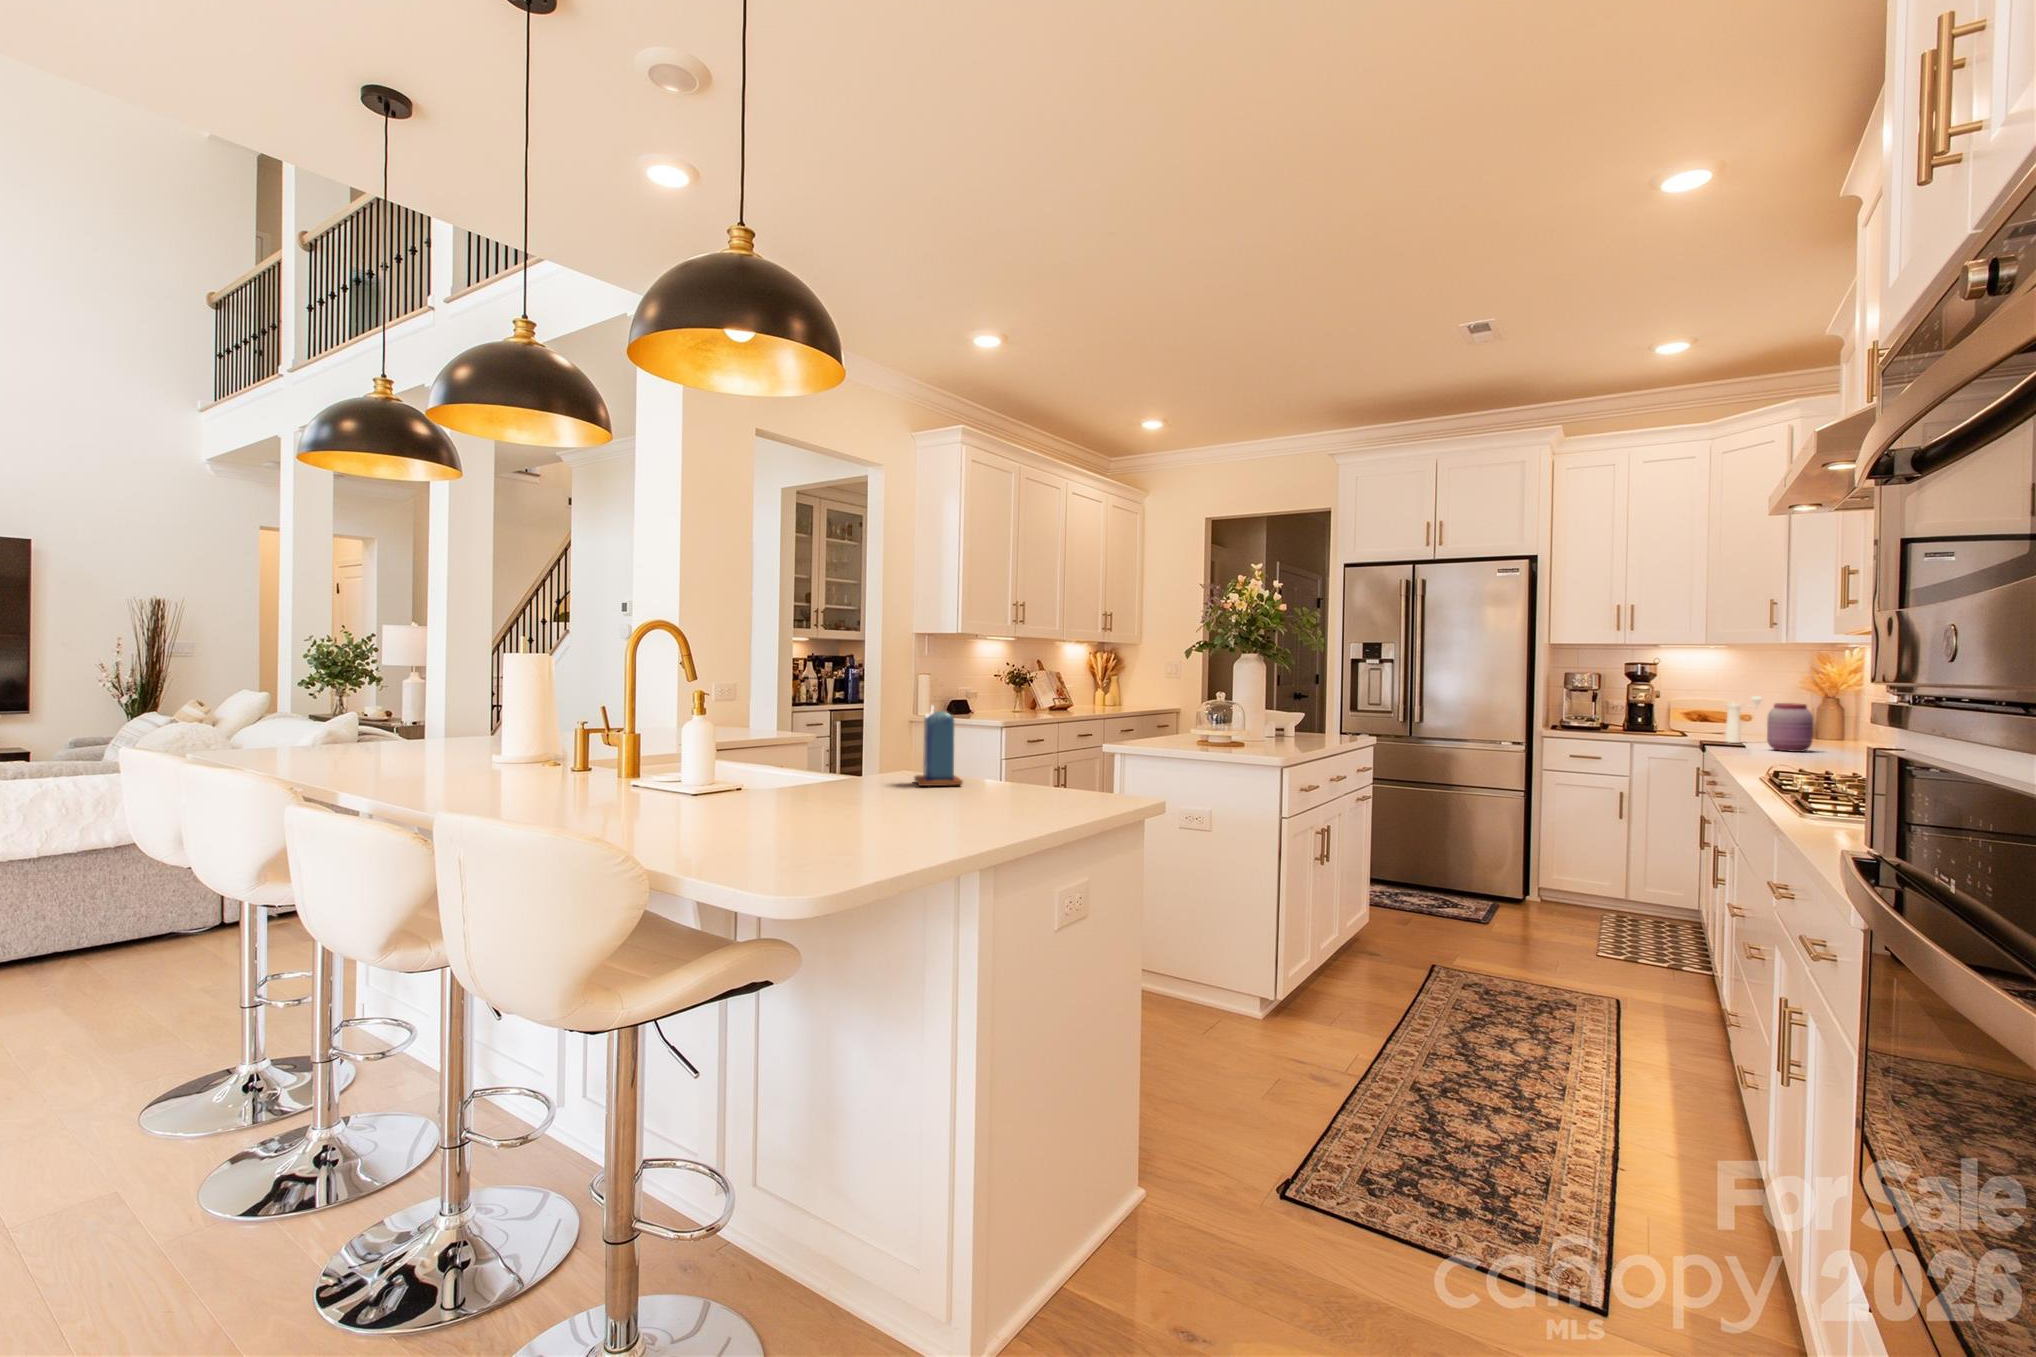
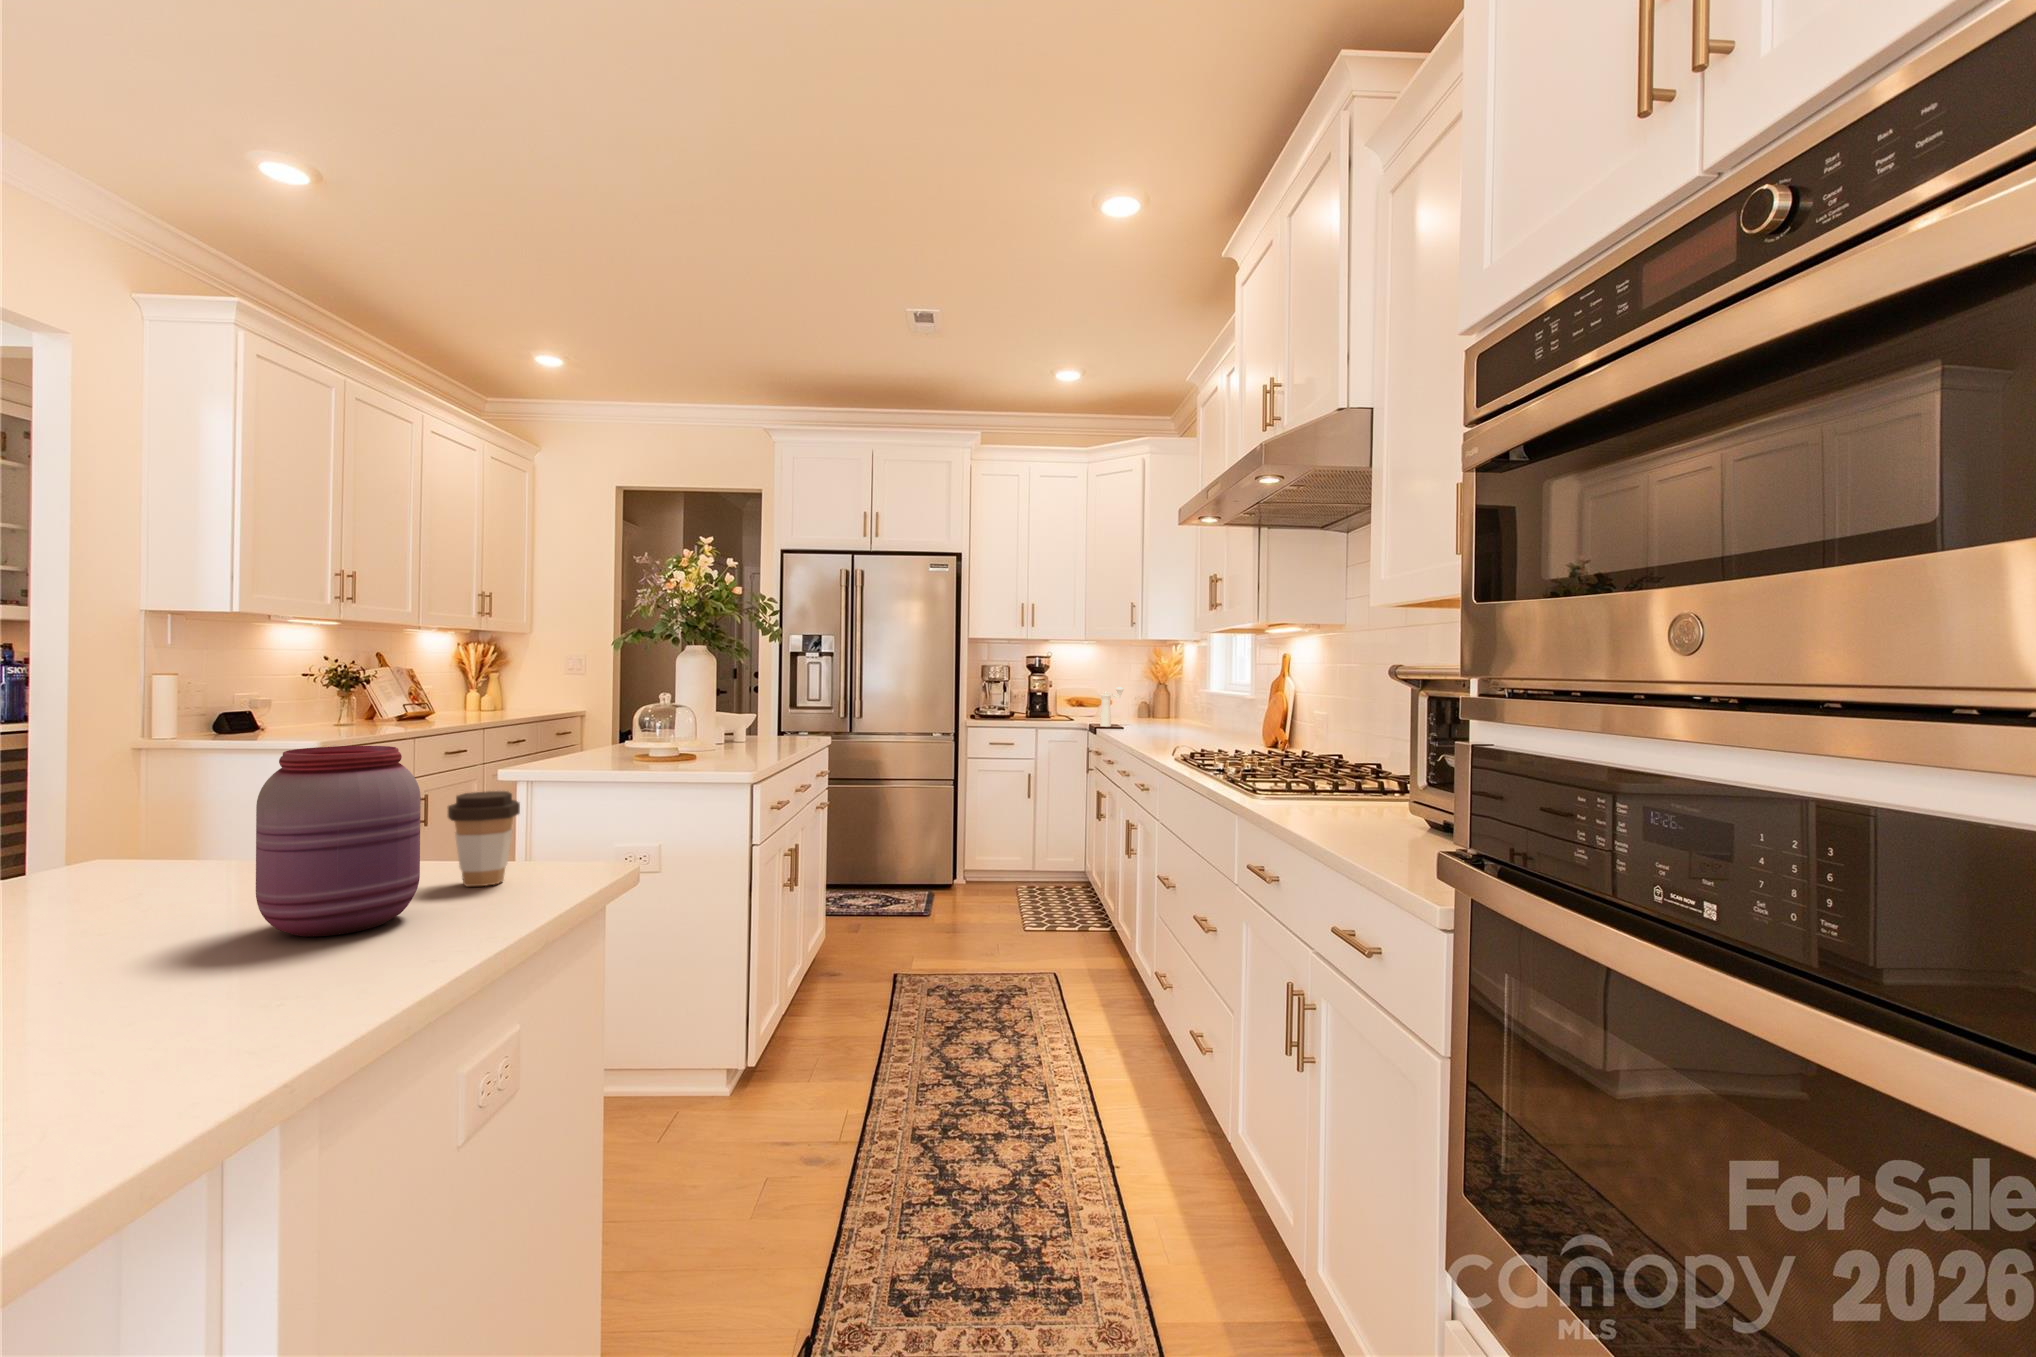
jar: present [1767,703,1813,752] -> present [256,746,421,937]
candle: present [914,706,962,786] -> none [101,733,225,896]
coffee cup: none [1061,745,1098,800] -> present [448,791,520,886]

